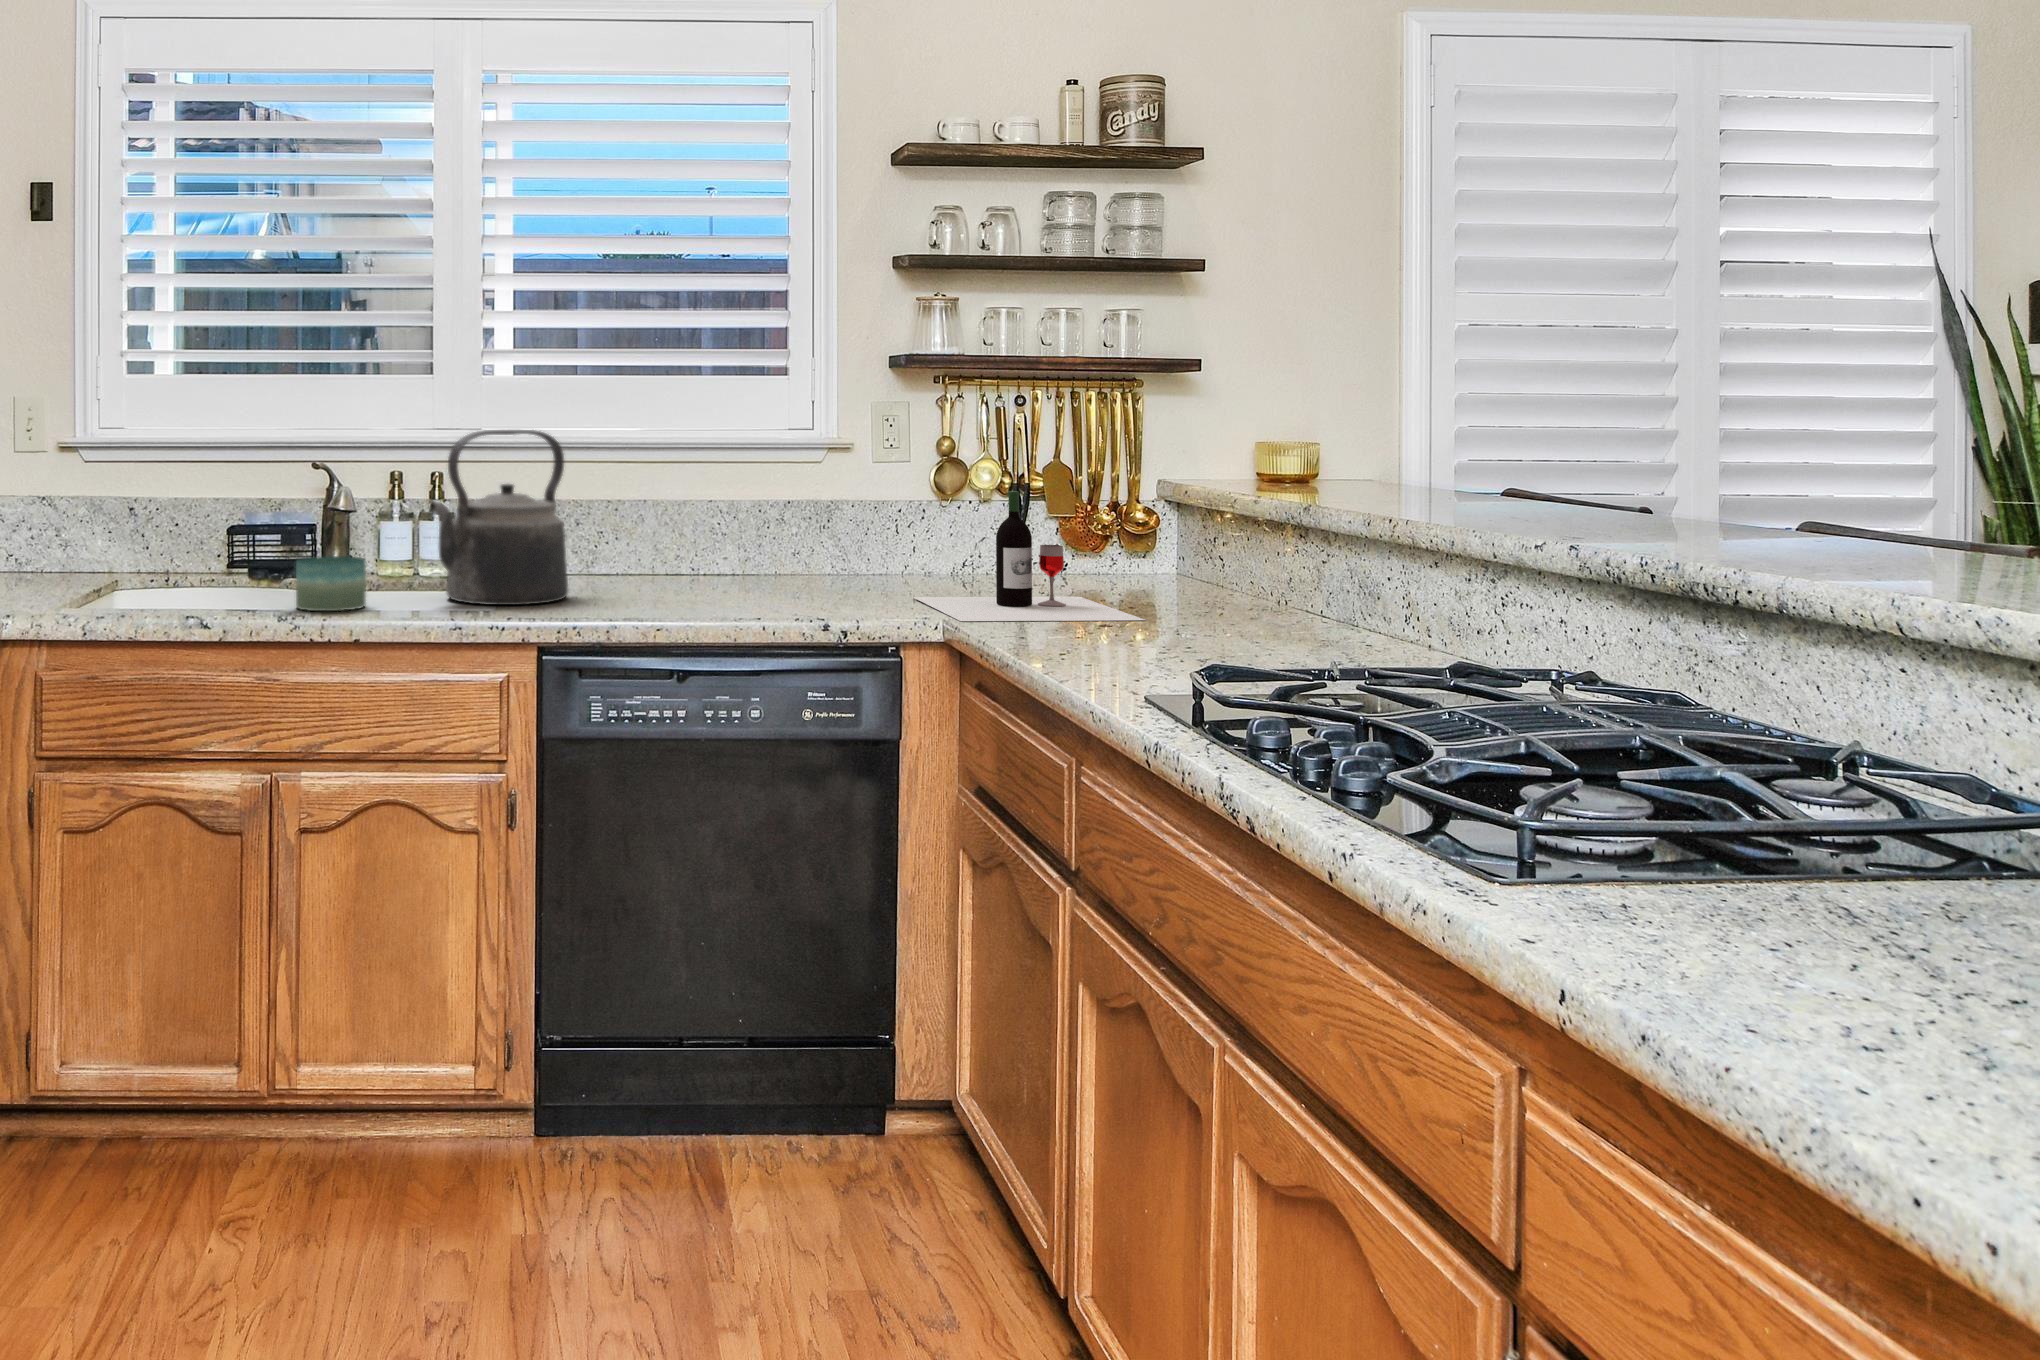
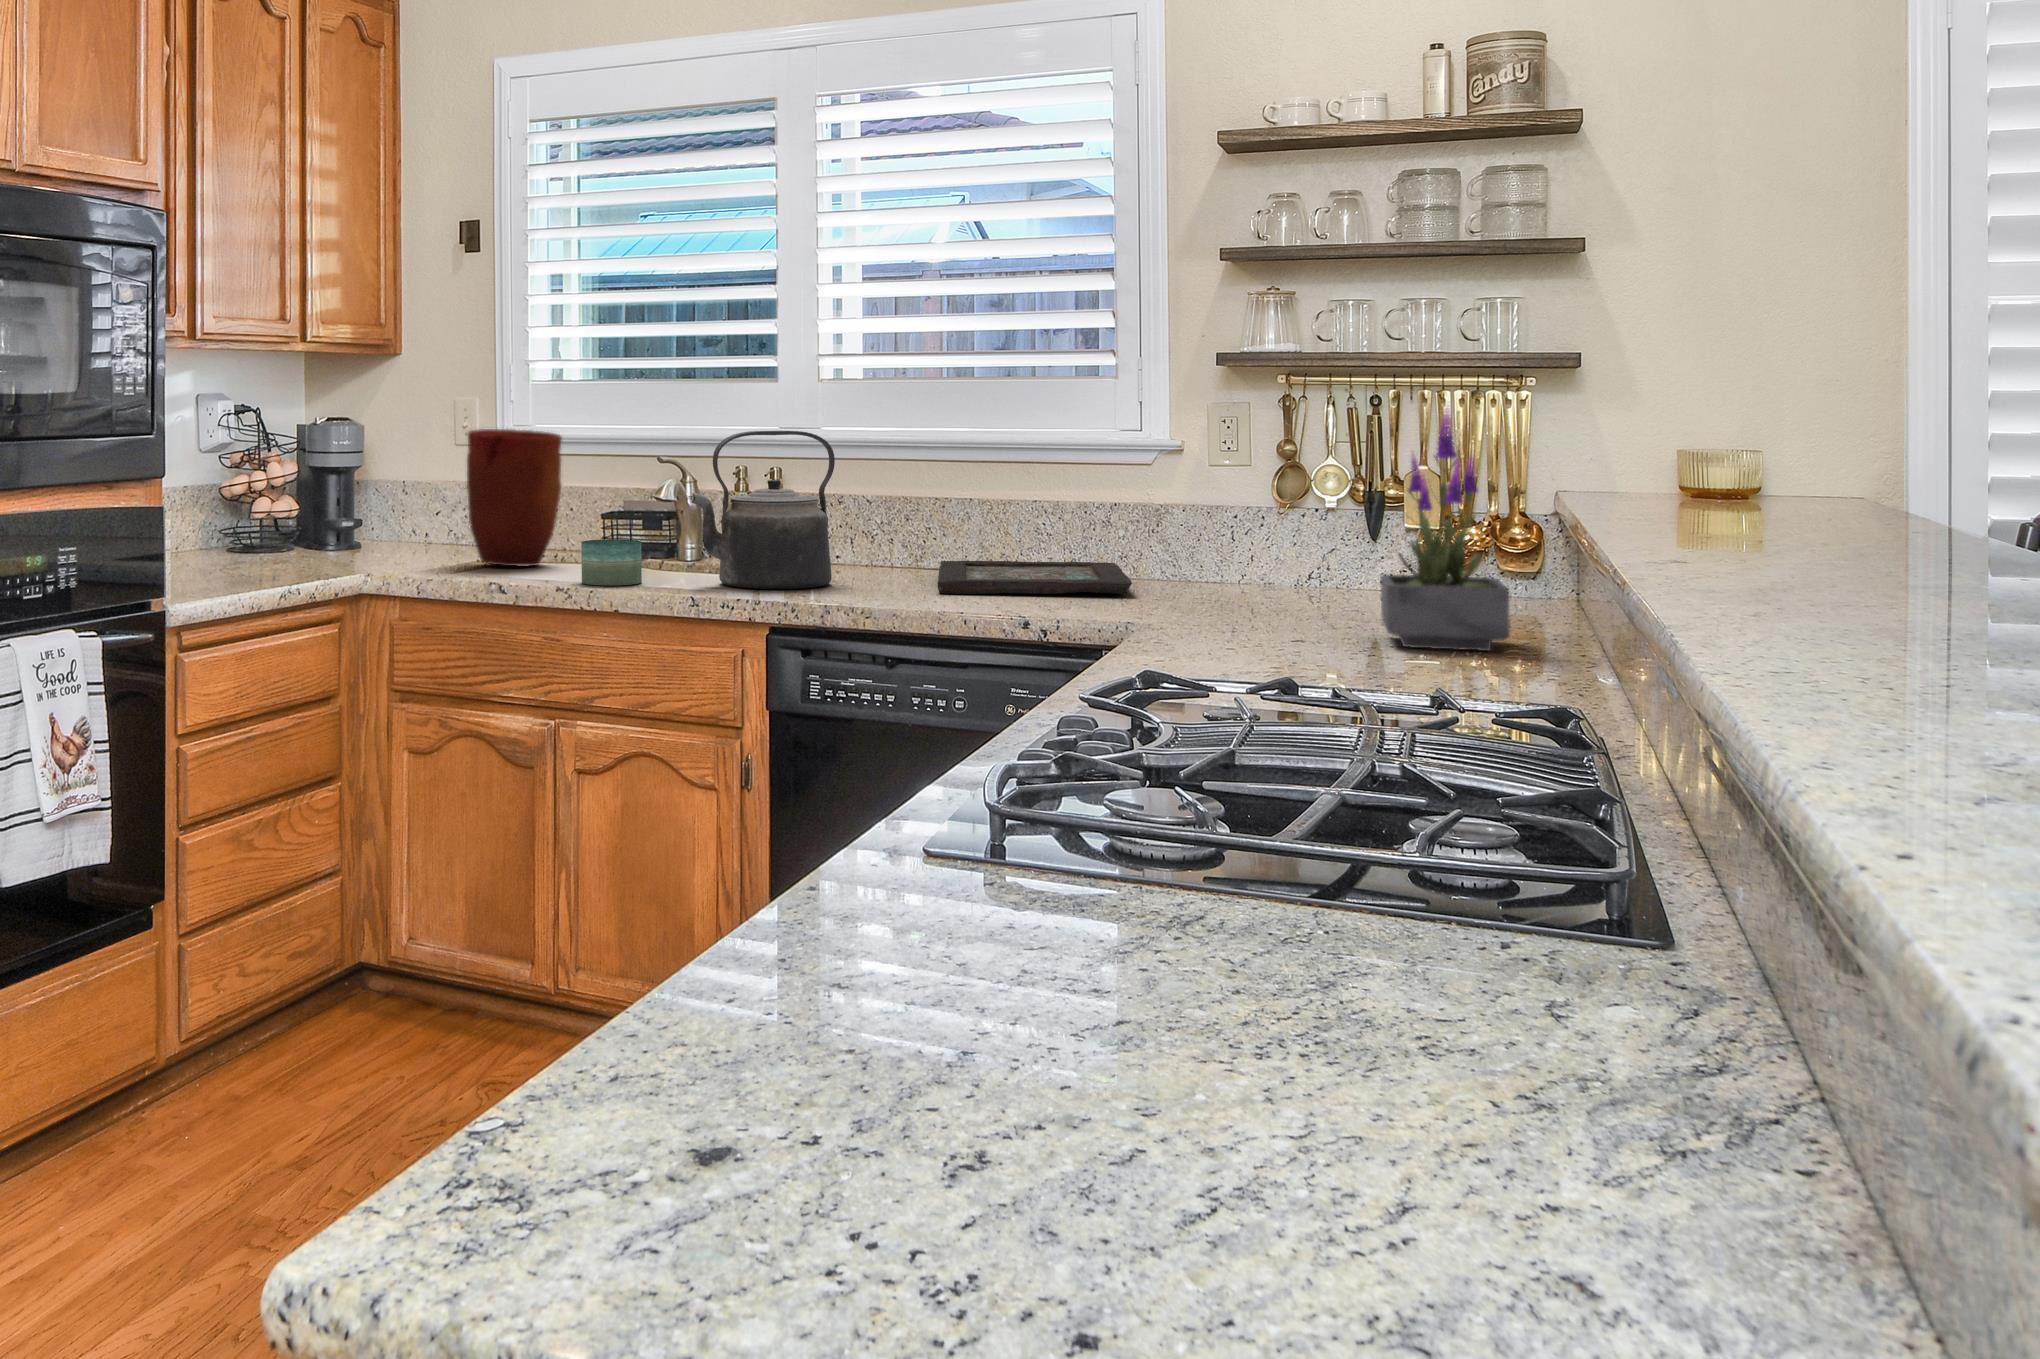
potted plant: none [1178,401,1318,628] -> present [1380,408,1510,651]
vase: none [95,429,211,593] -> present [467,429,562,566]
wine bottle: present [914,491,1144,621] -> none [1130,496,1348,635]
decorative tray: none [629,559,869,599] -> present [938,561,1132,594]

